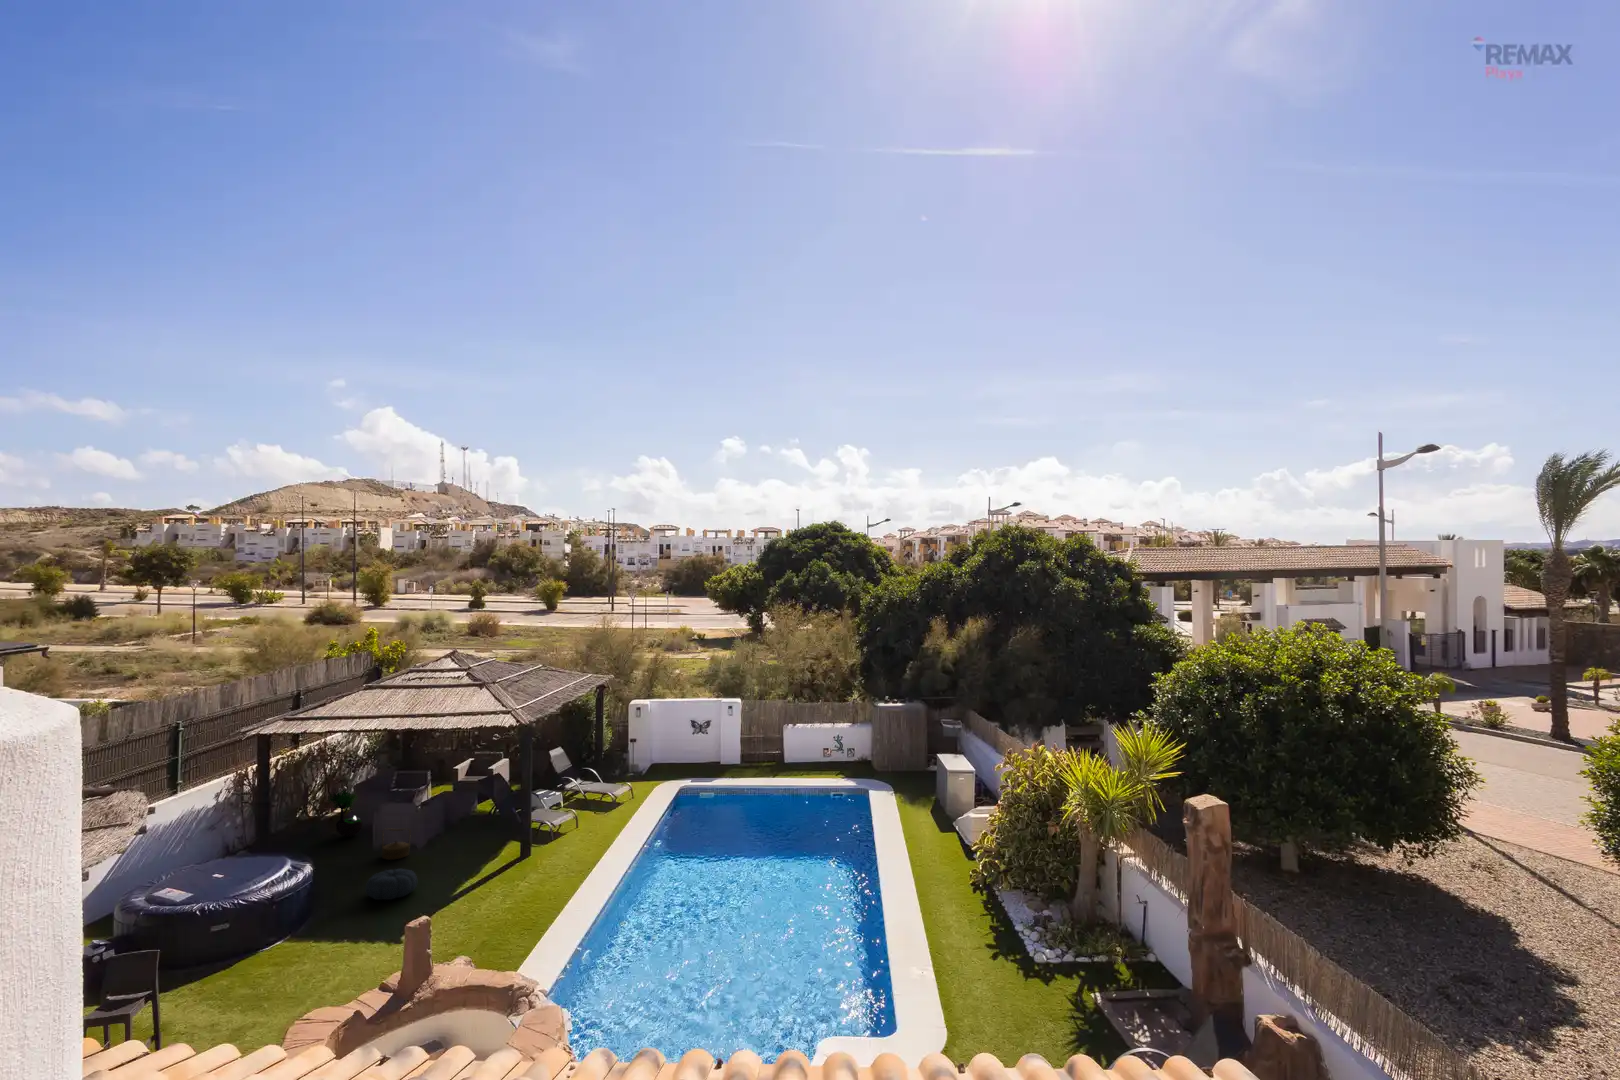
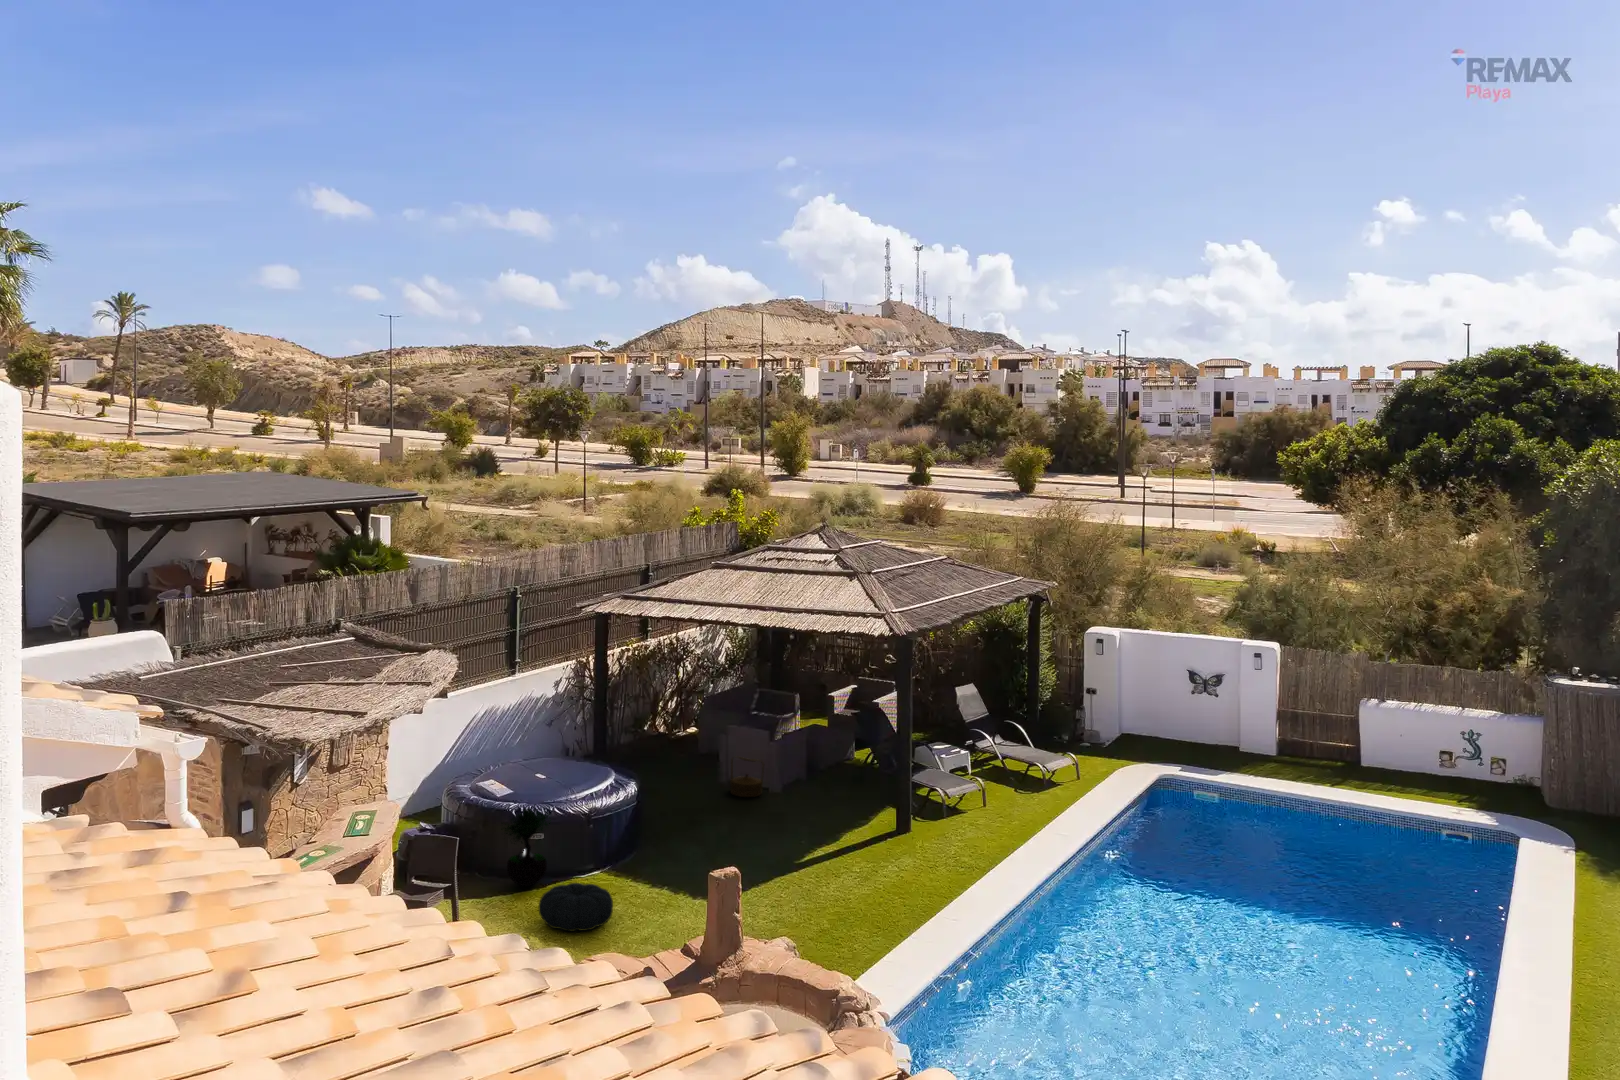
potted tree: present [328,790,362,837] -> present [505,804,551,886]
pouf: present [365,869,417,900] -> present [539,883,613,931]

